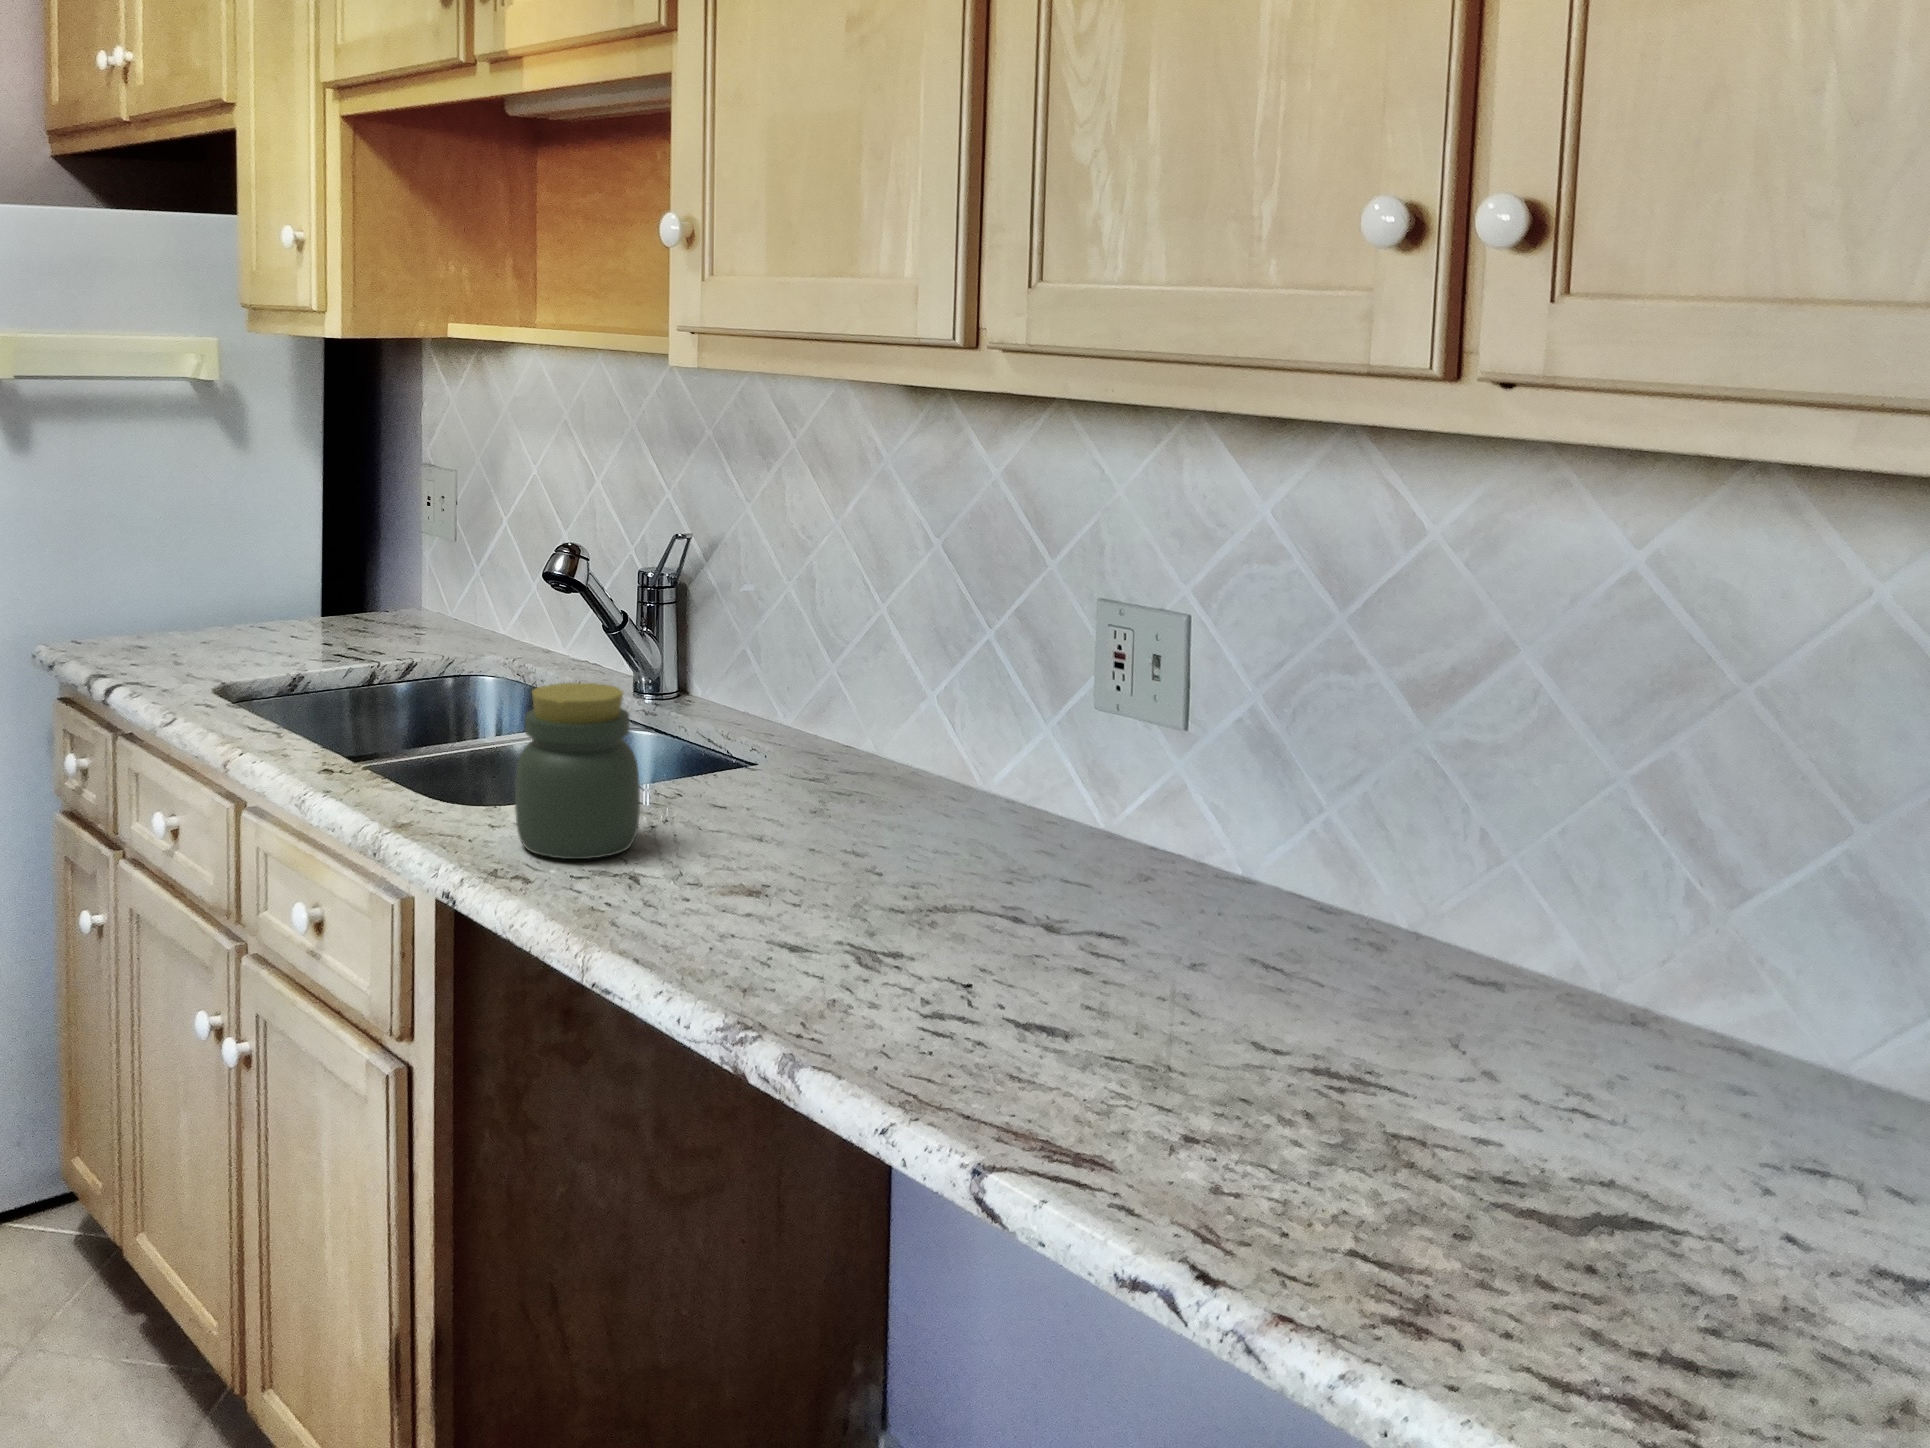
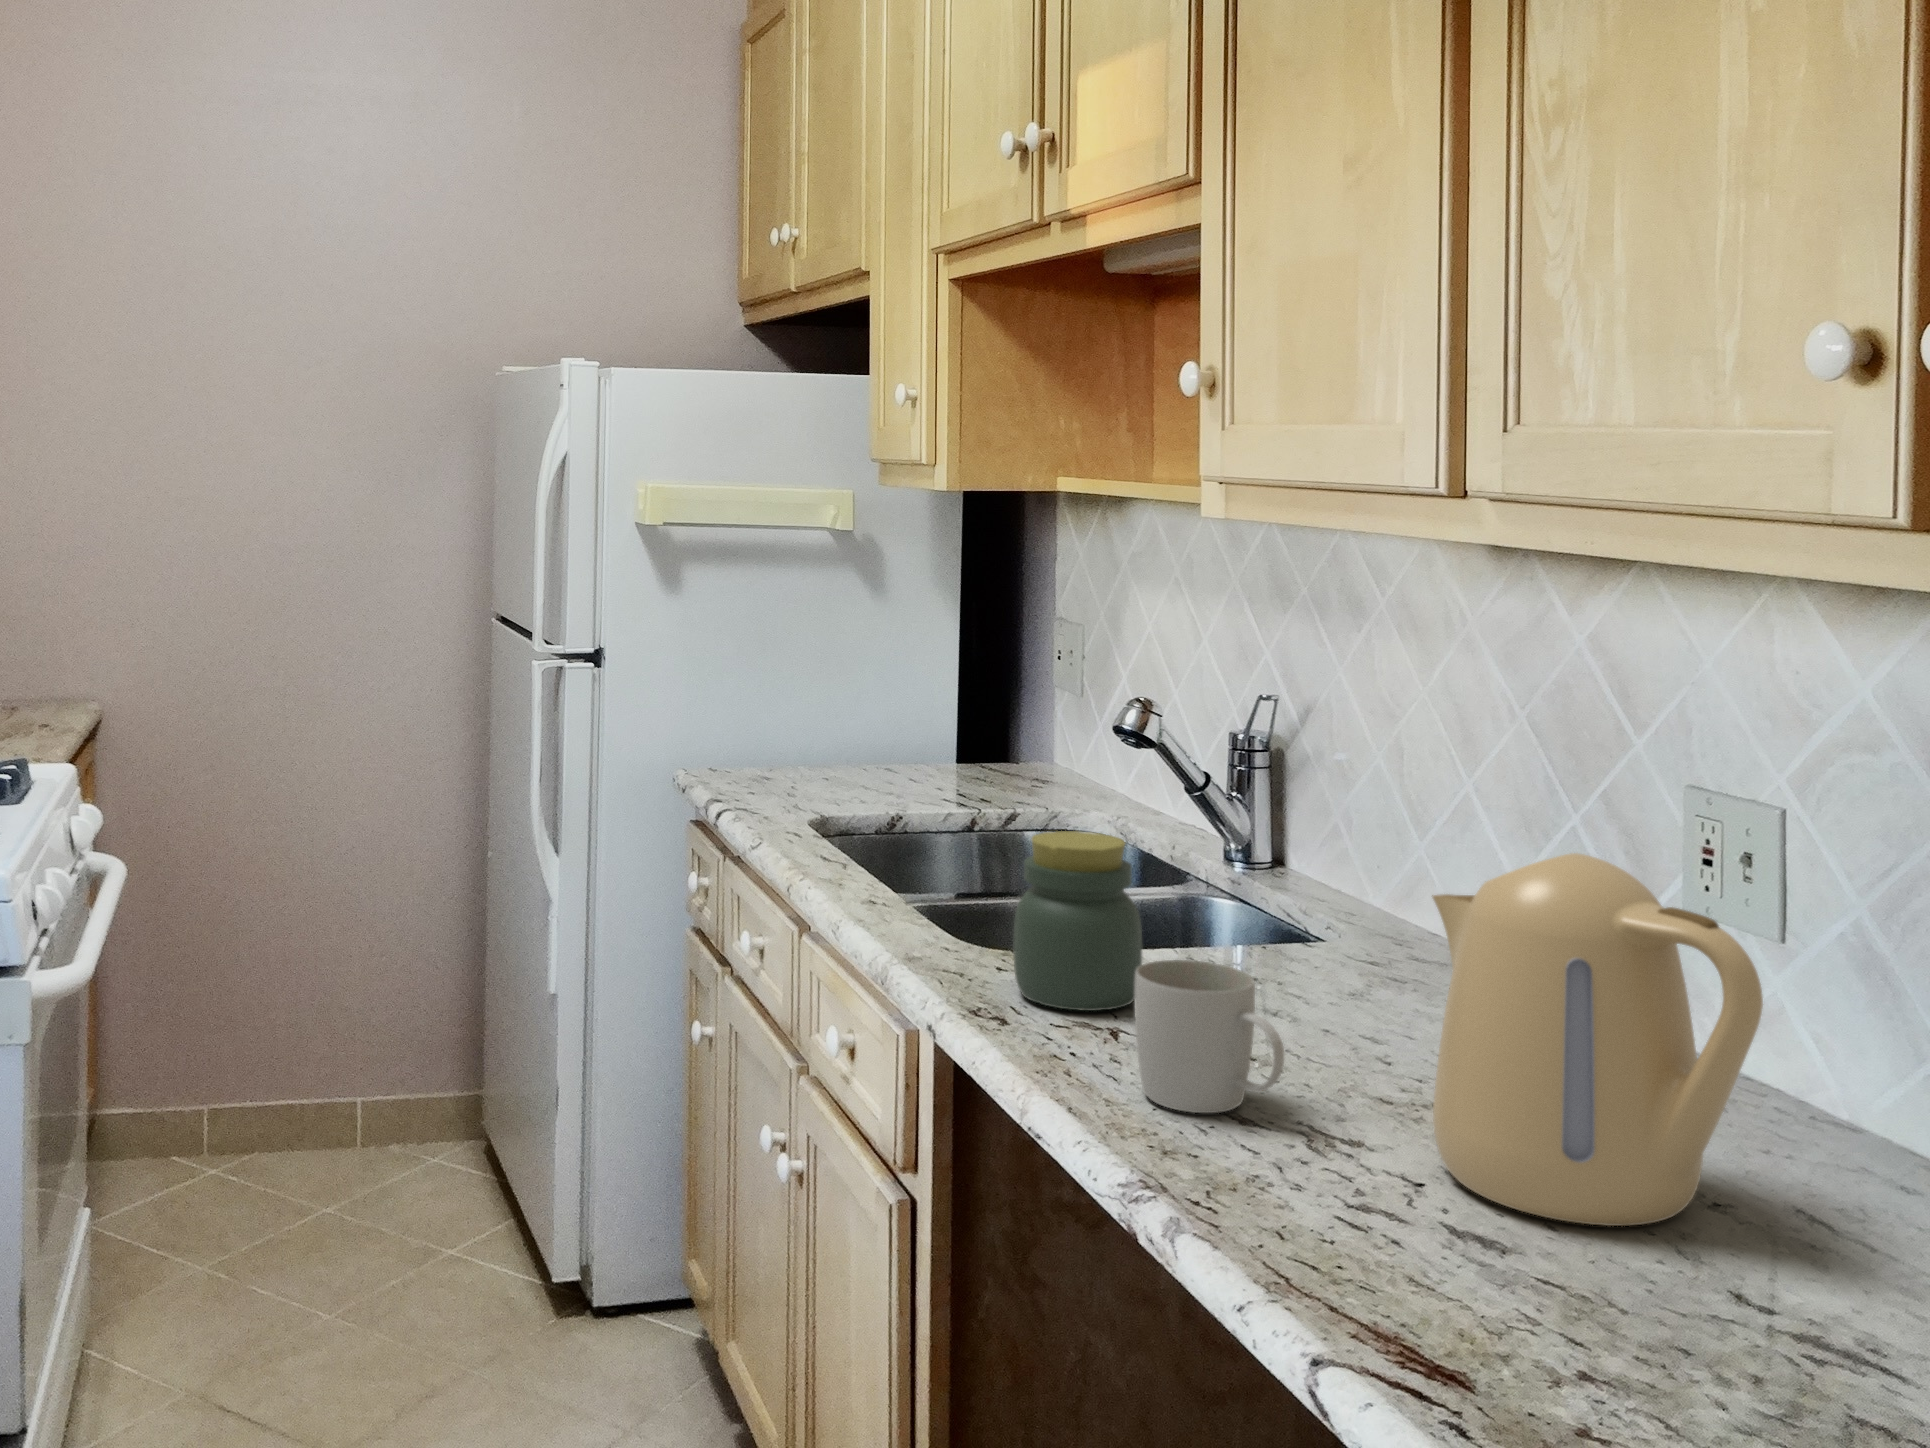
kettle: none [956,672,1258,1000] -> present [1432,853,1763,1226]
mug: none [683,801,831,947] -> present [1134,960,1284,1113]

